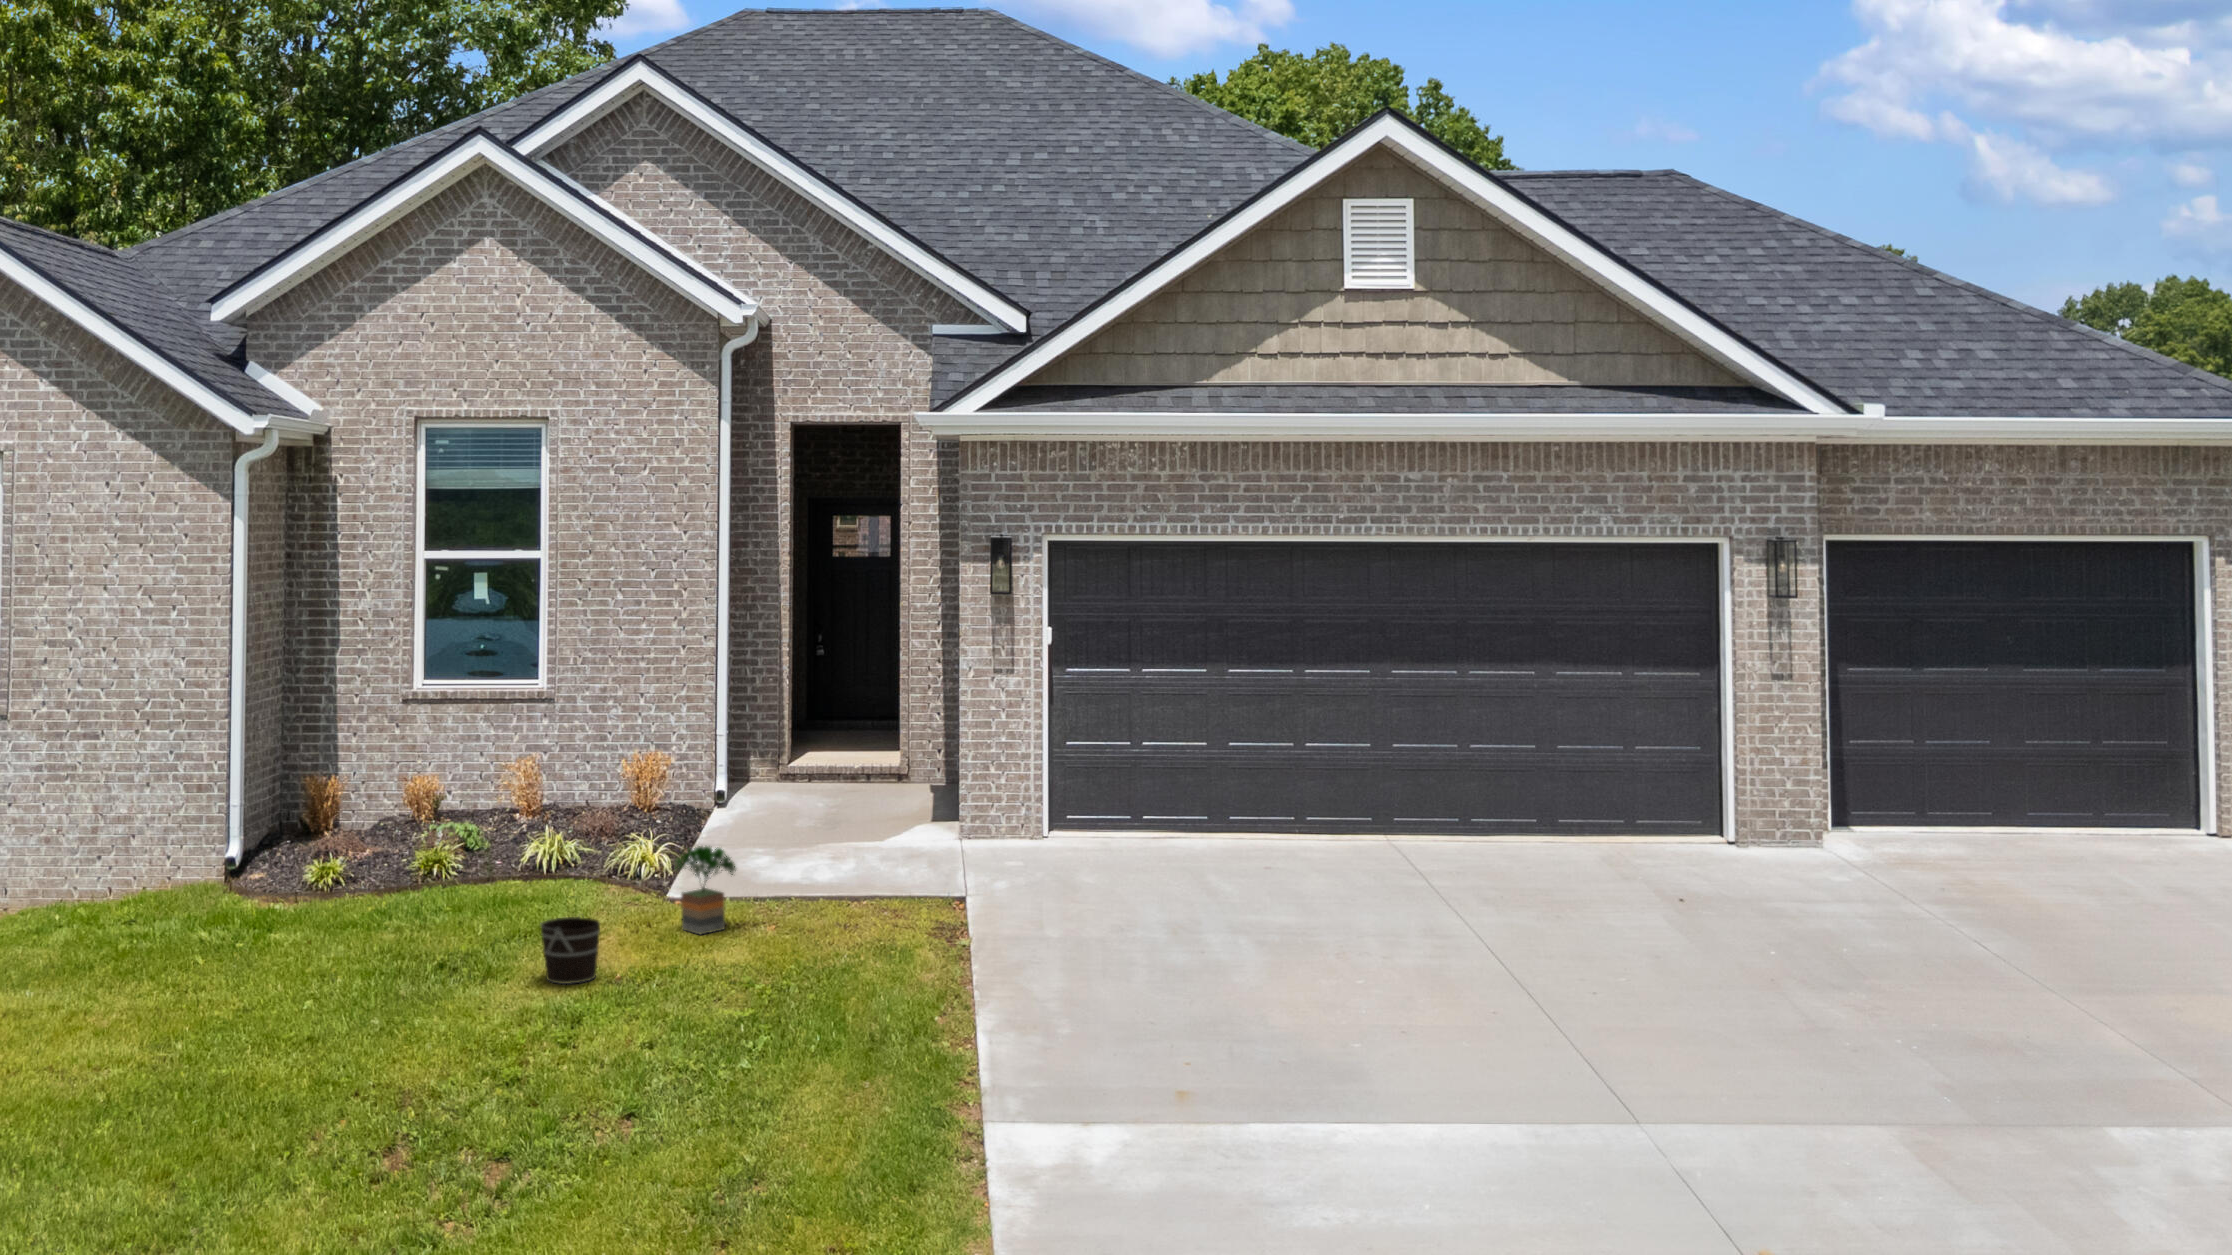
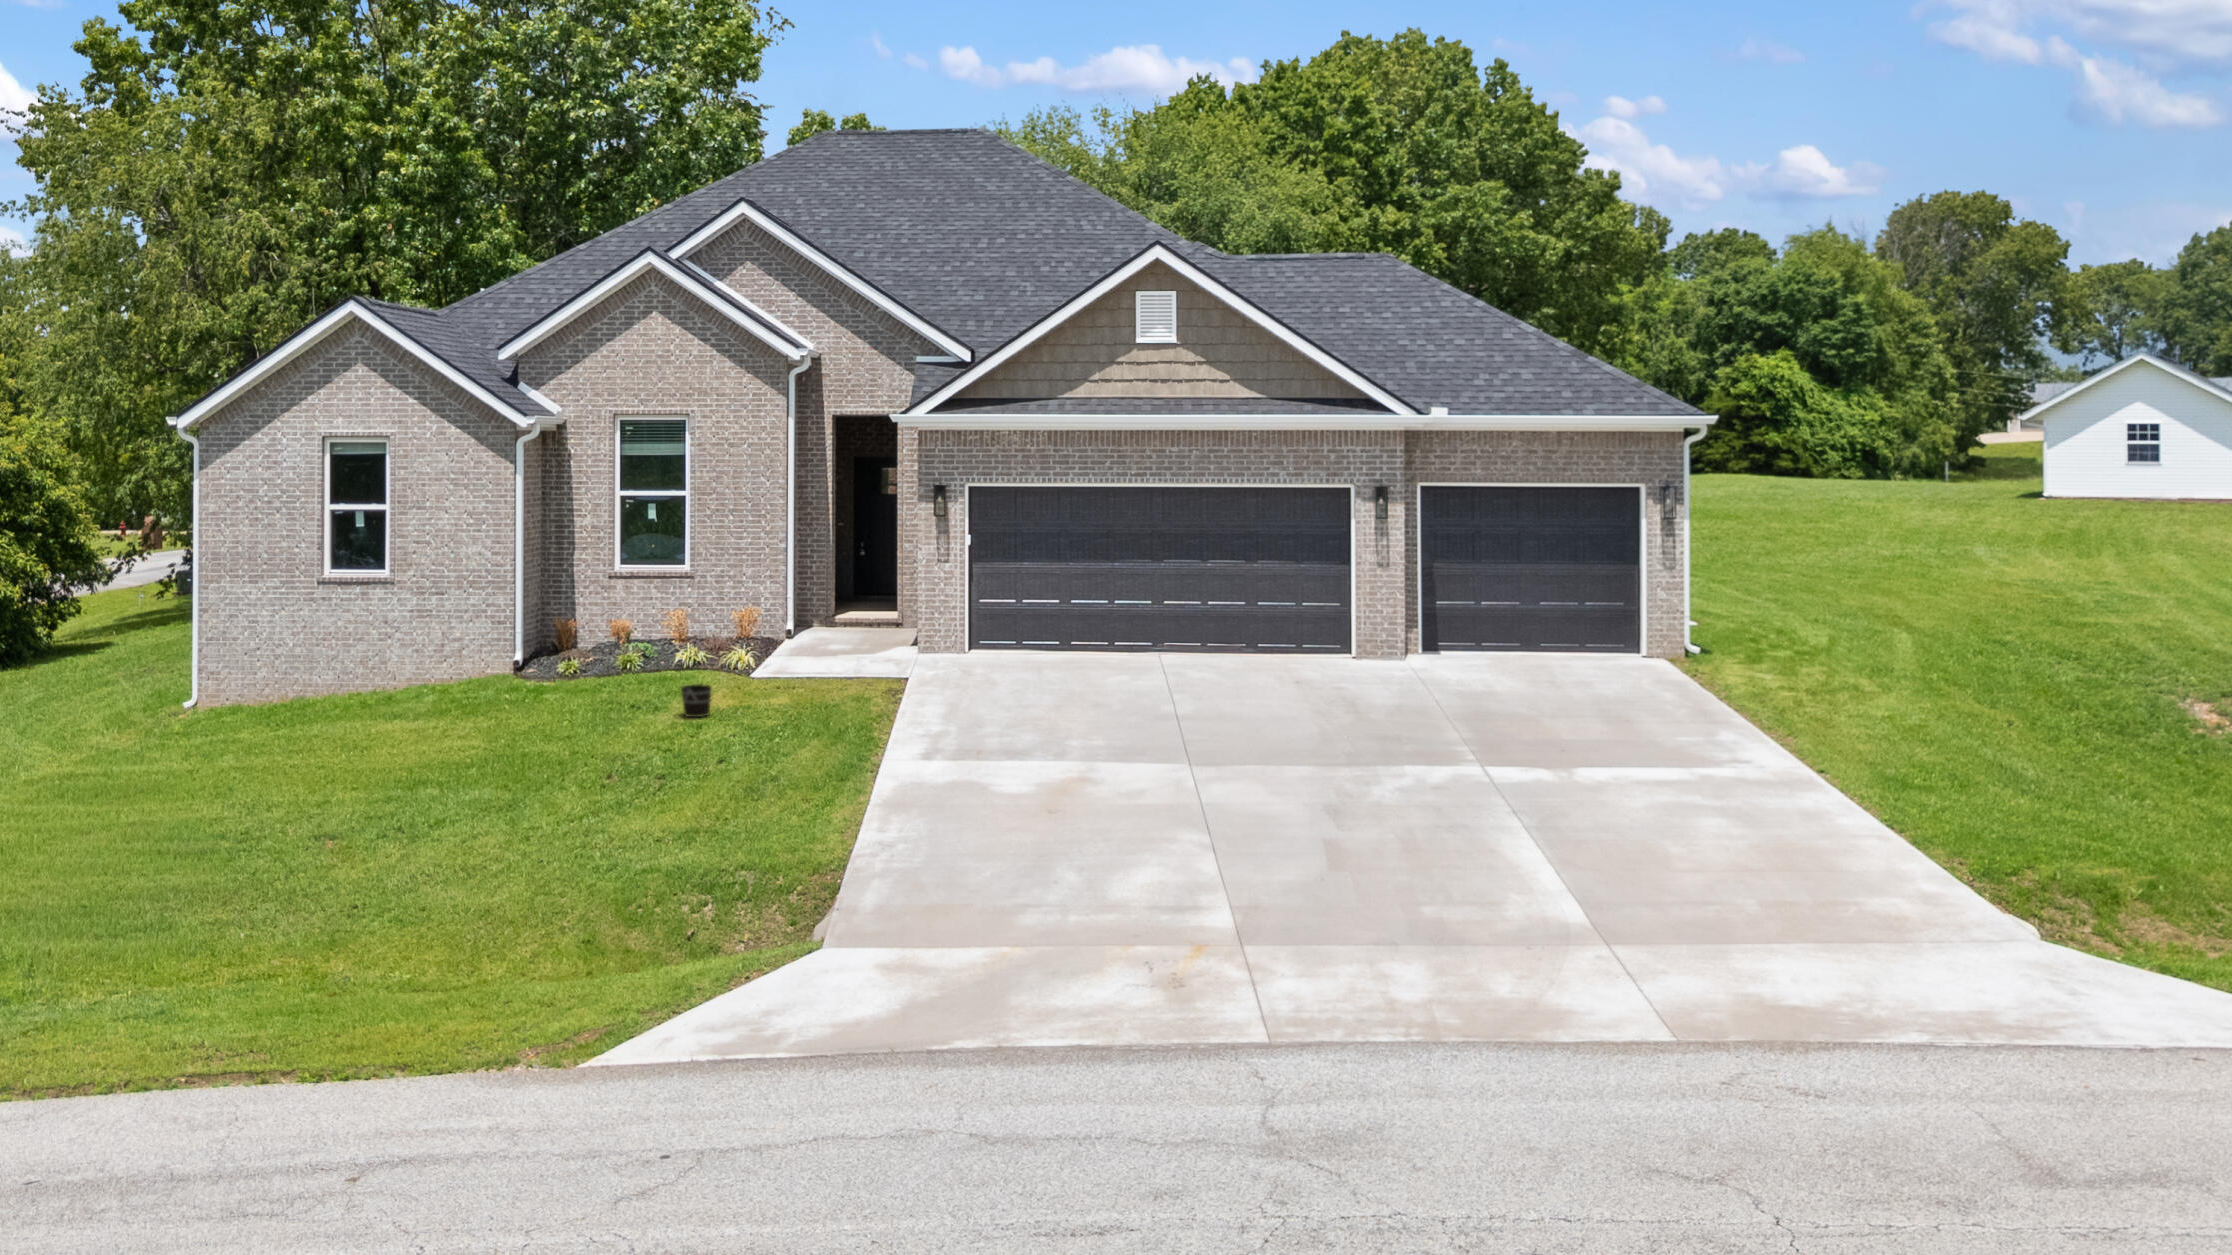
potted tree: present [675,846,736,934] -> none [752,650,787,697]

